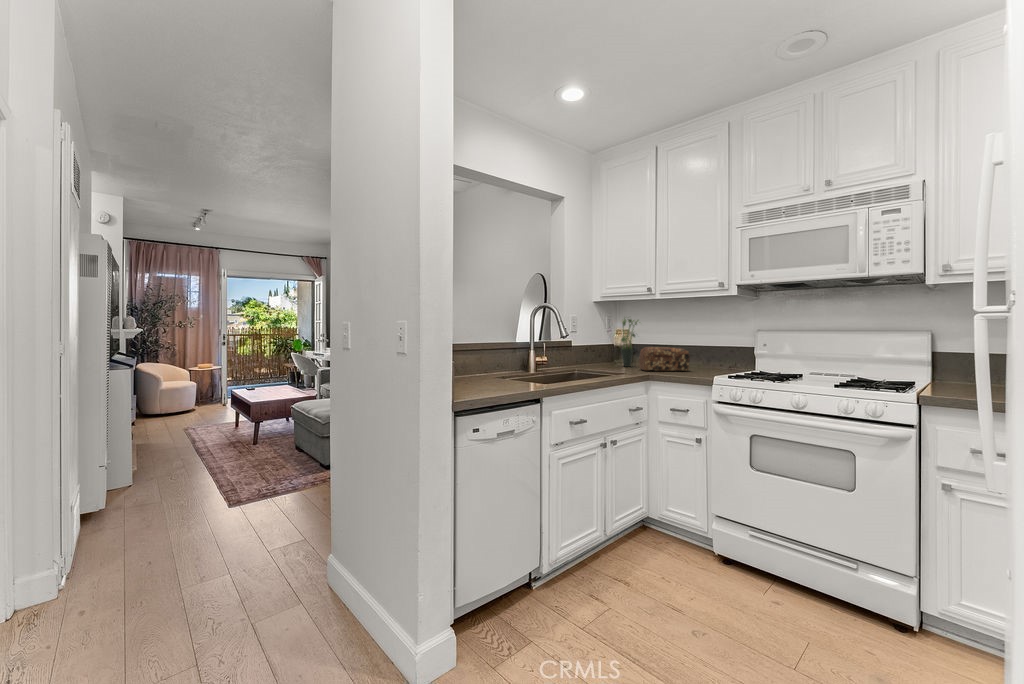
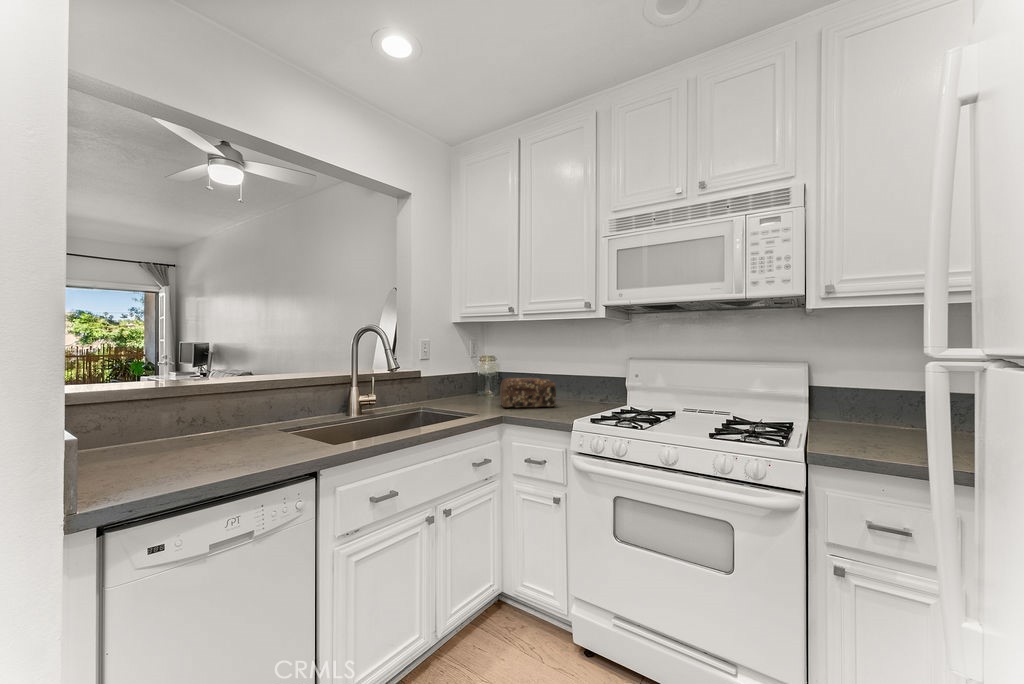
potted plant: present [621,318,637,367] -> none [484,340,508,399]

